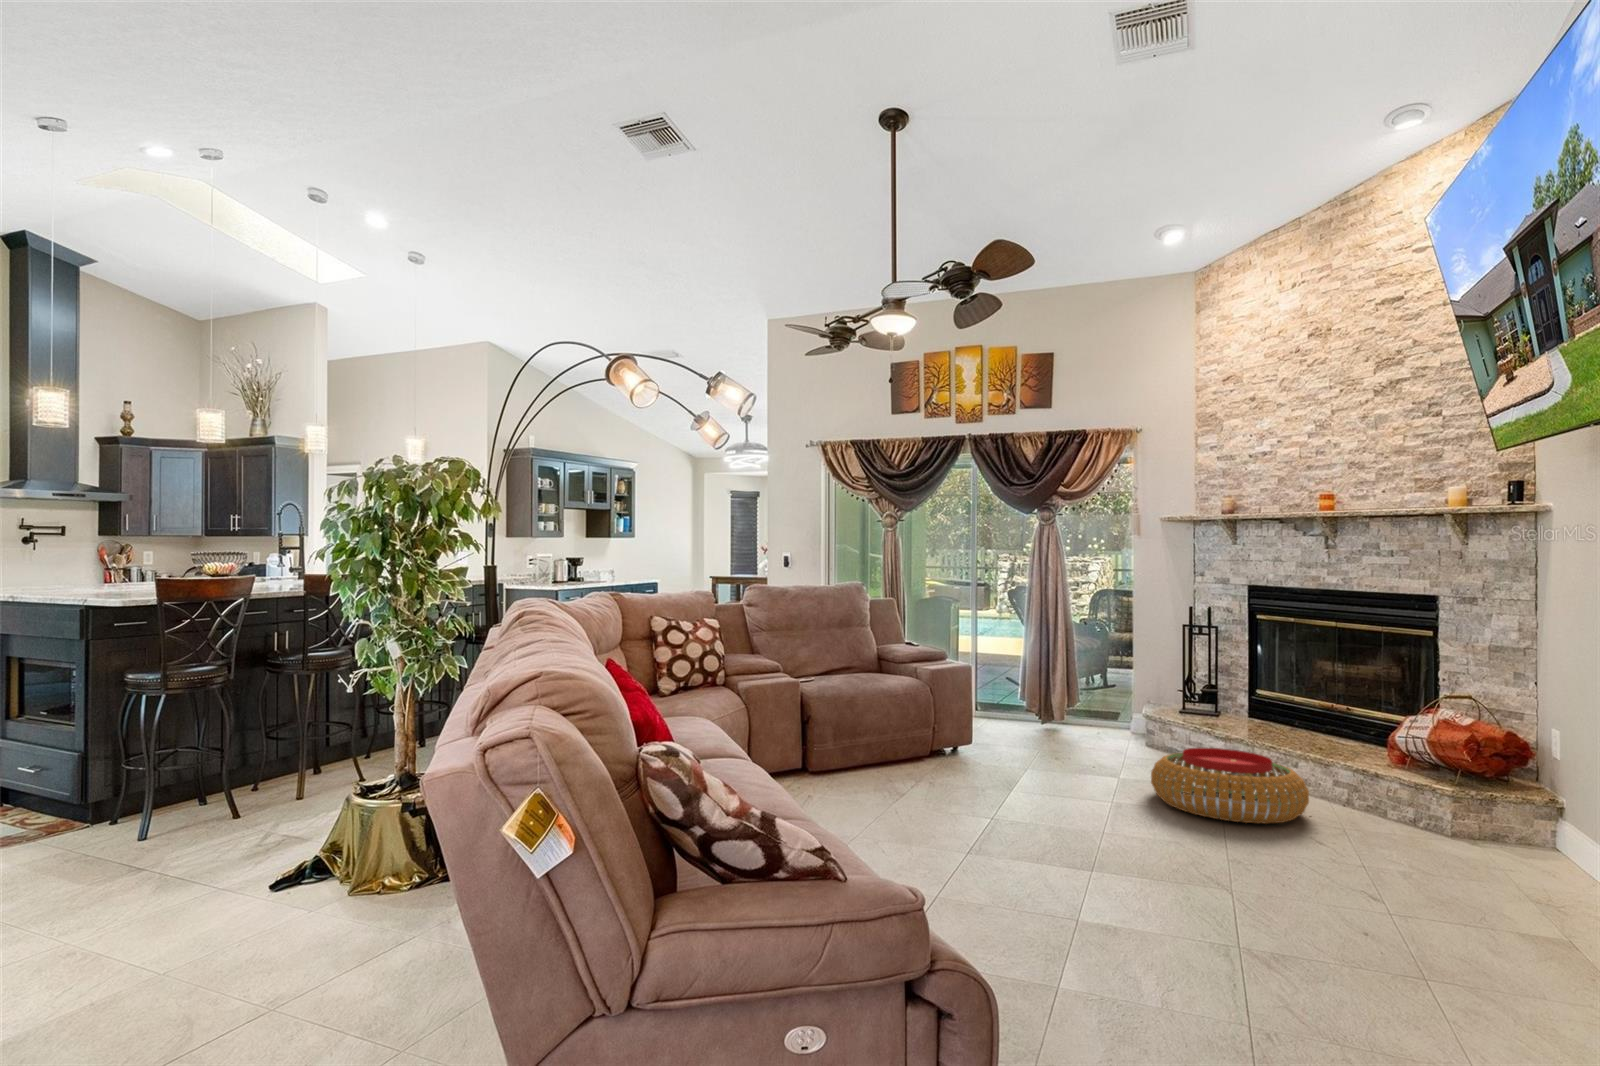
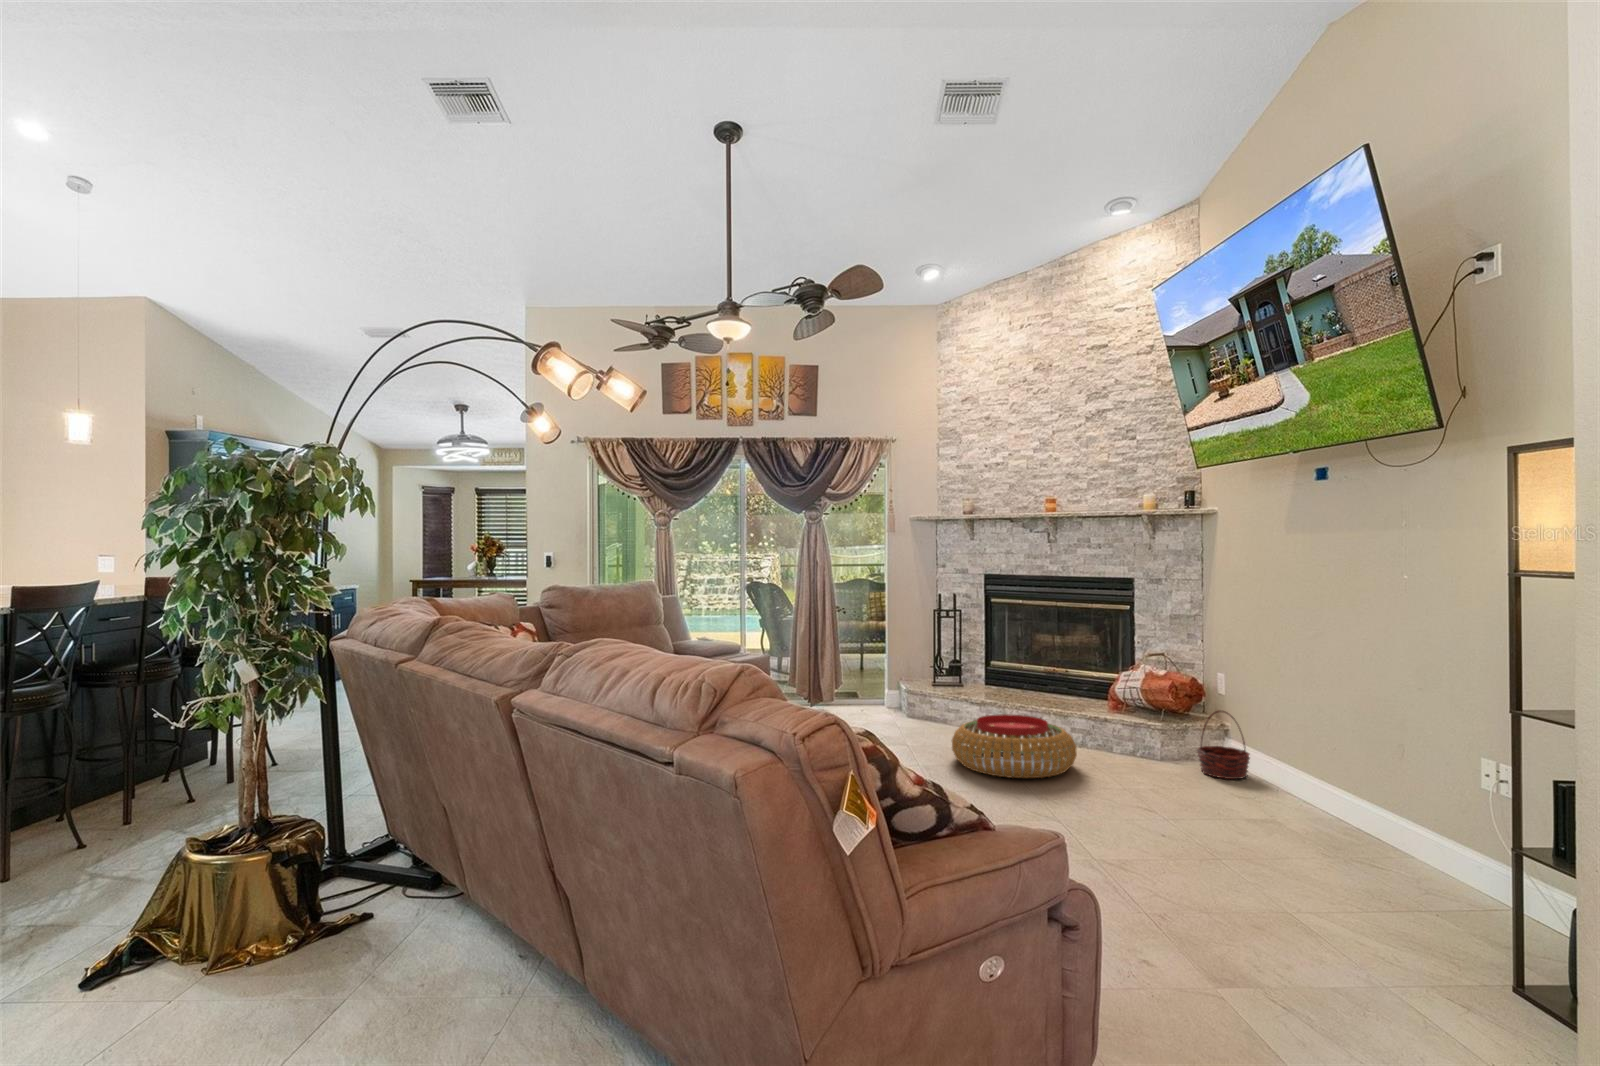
basket: none [1489,775,1574,868] -> present [1197,711,1250,779]

